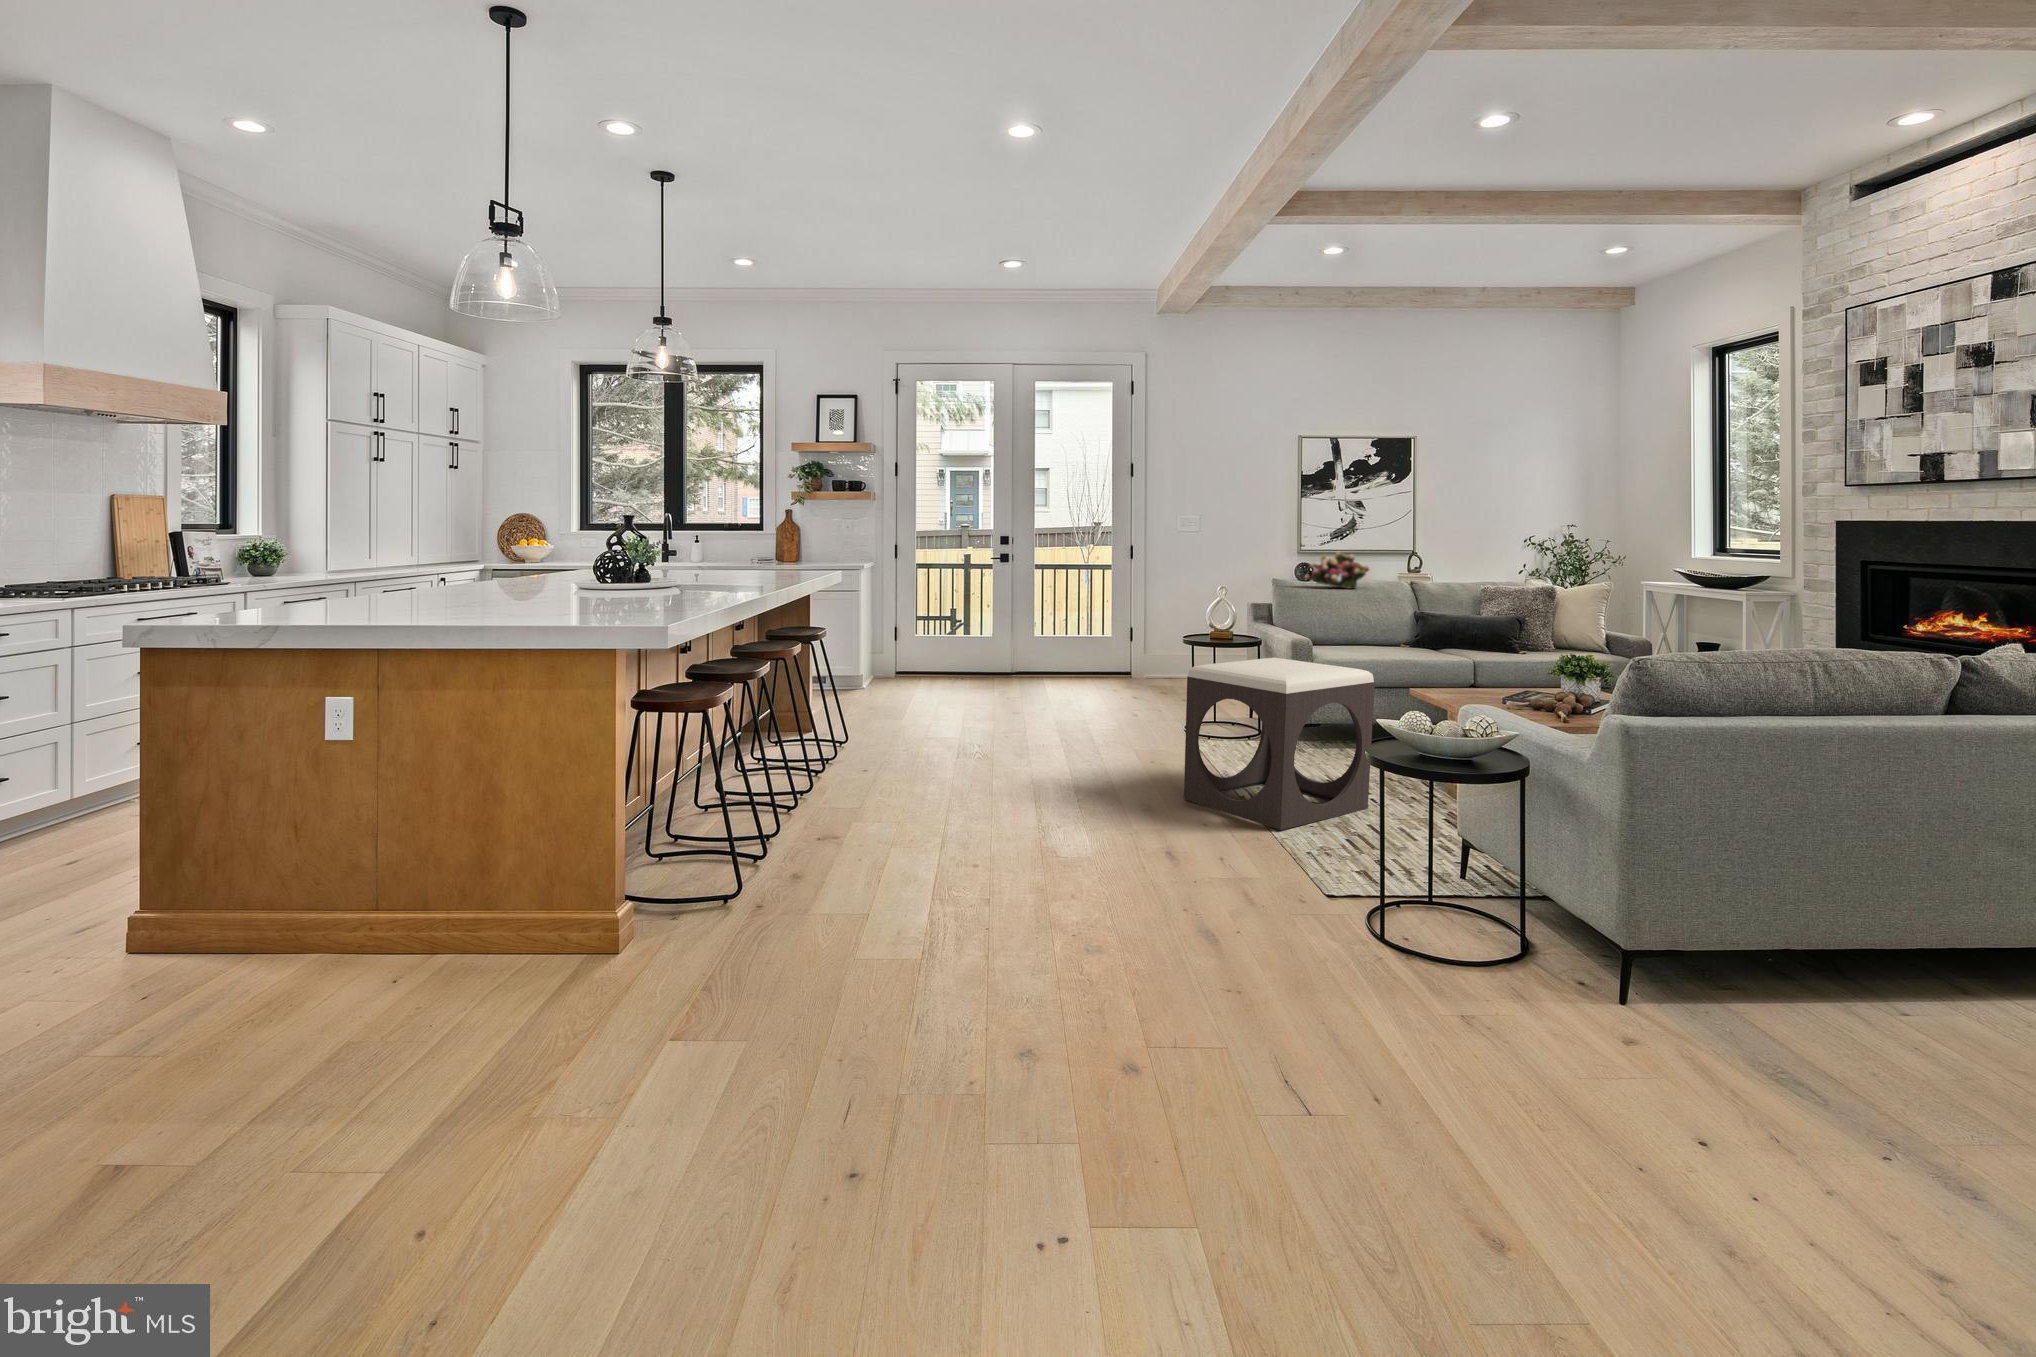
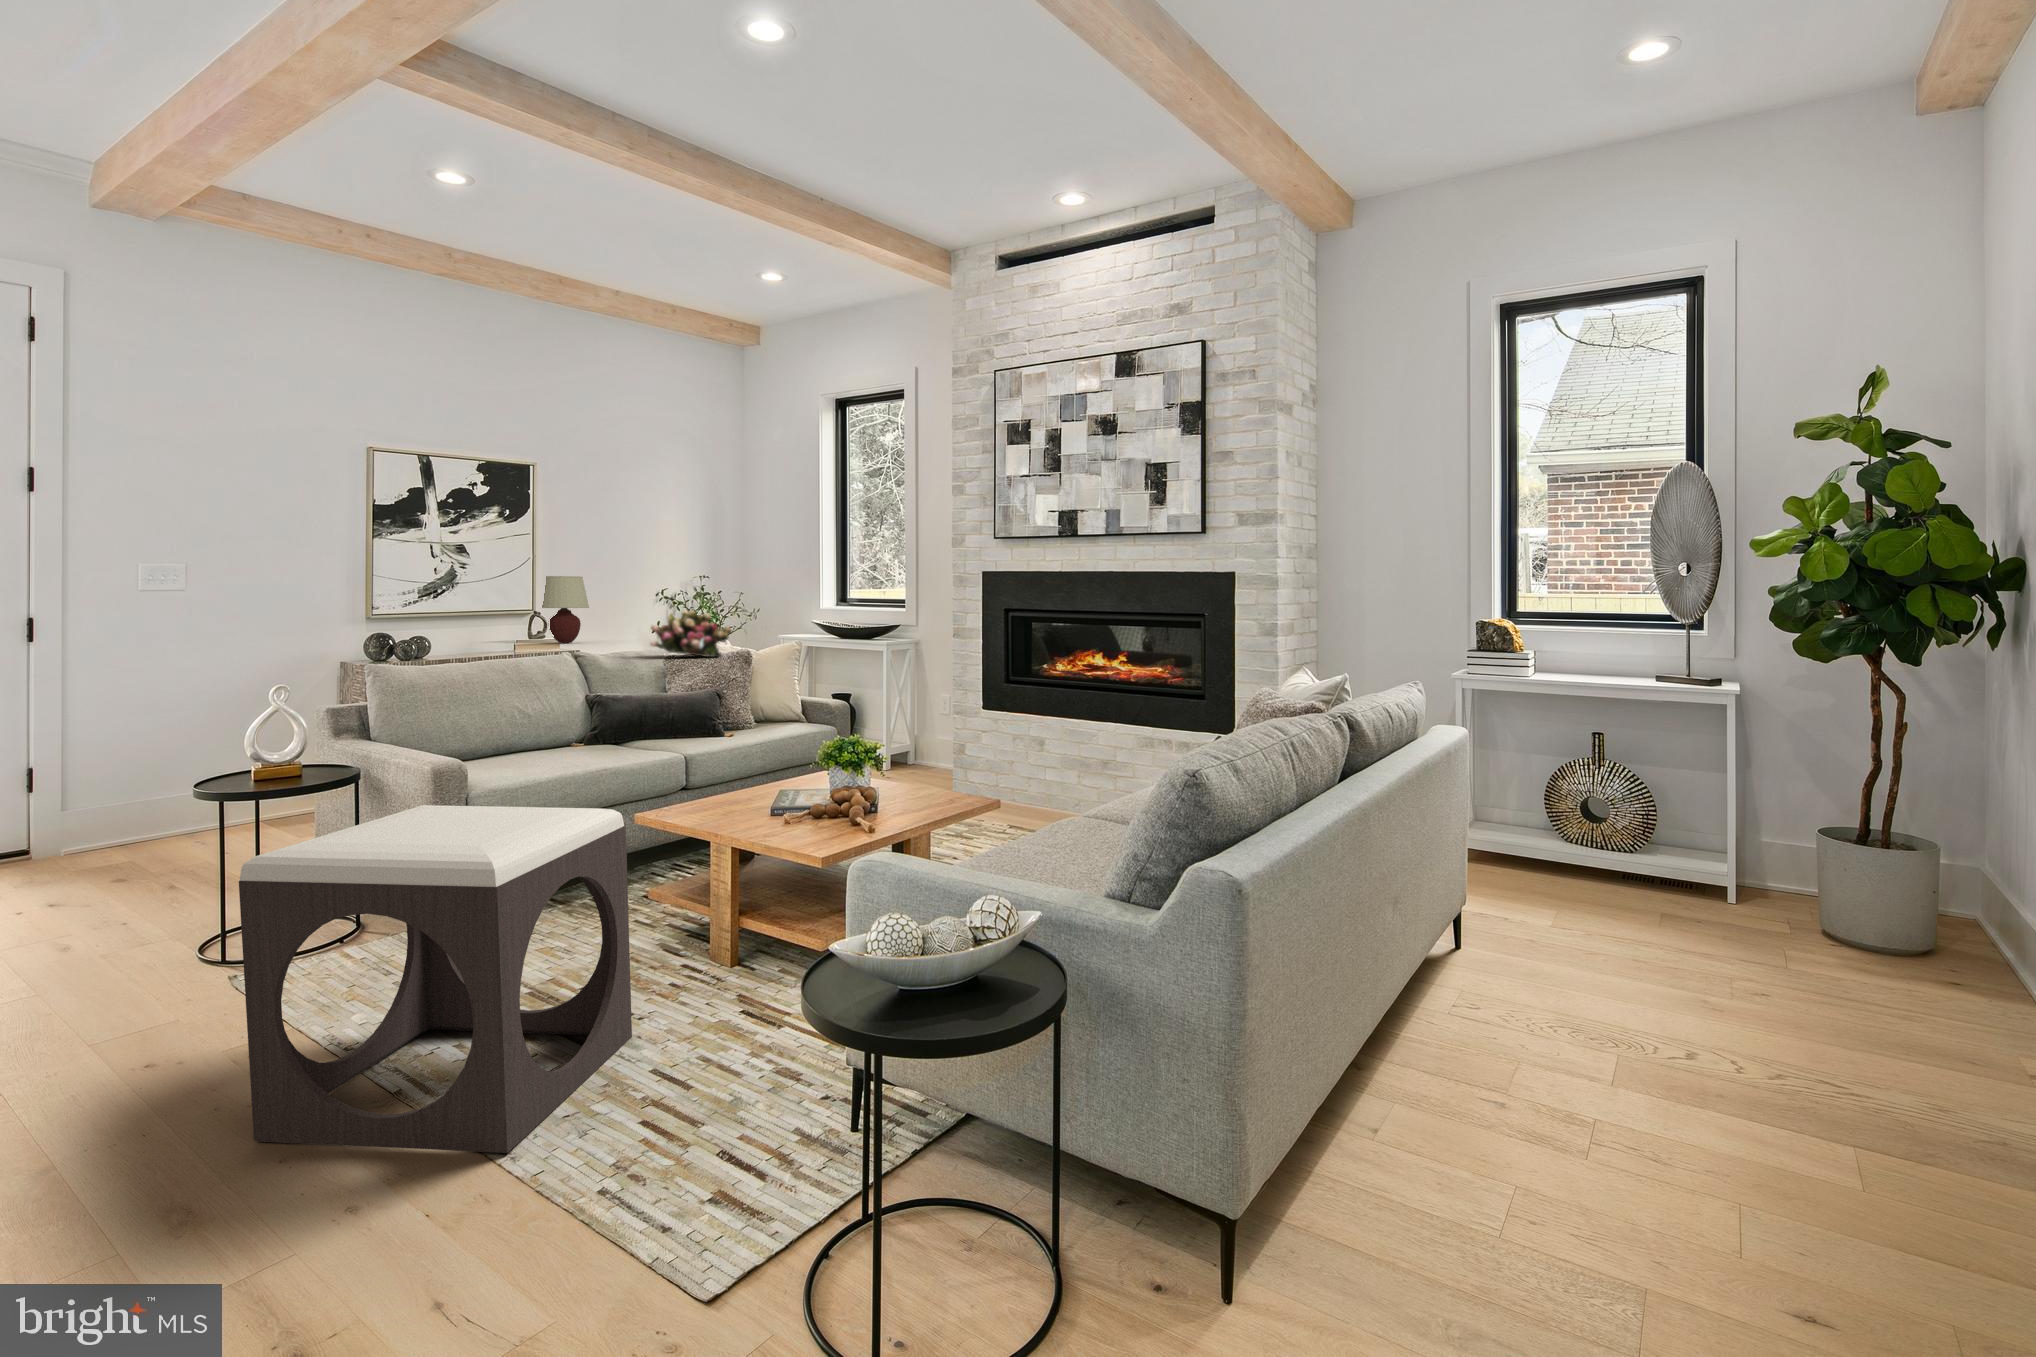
table lamp: none [1413,523,1452,575] -> present [542,576,589,643]
flower arrangement: present [1305,552,1369,589] -> present [650,610,732,657]

